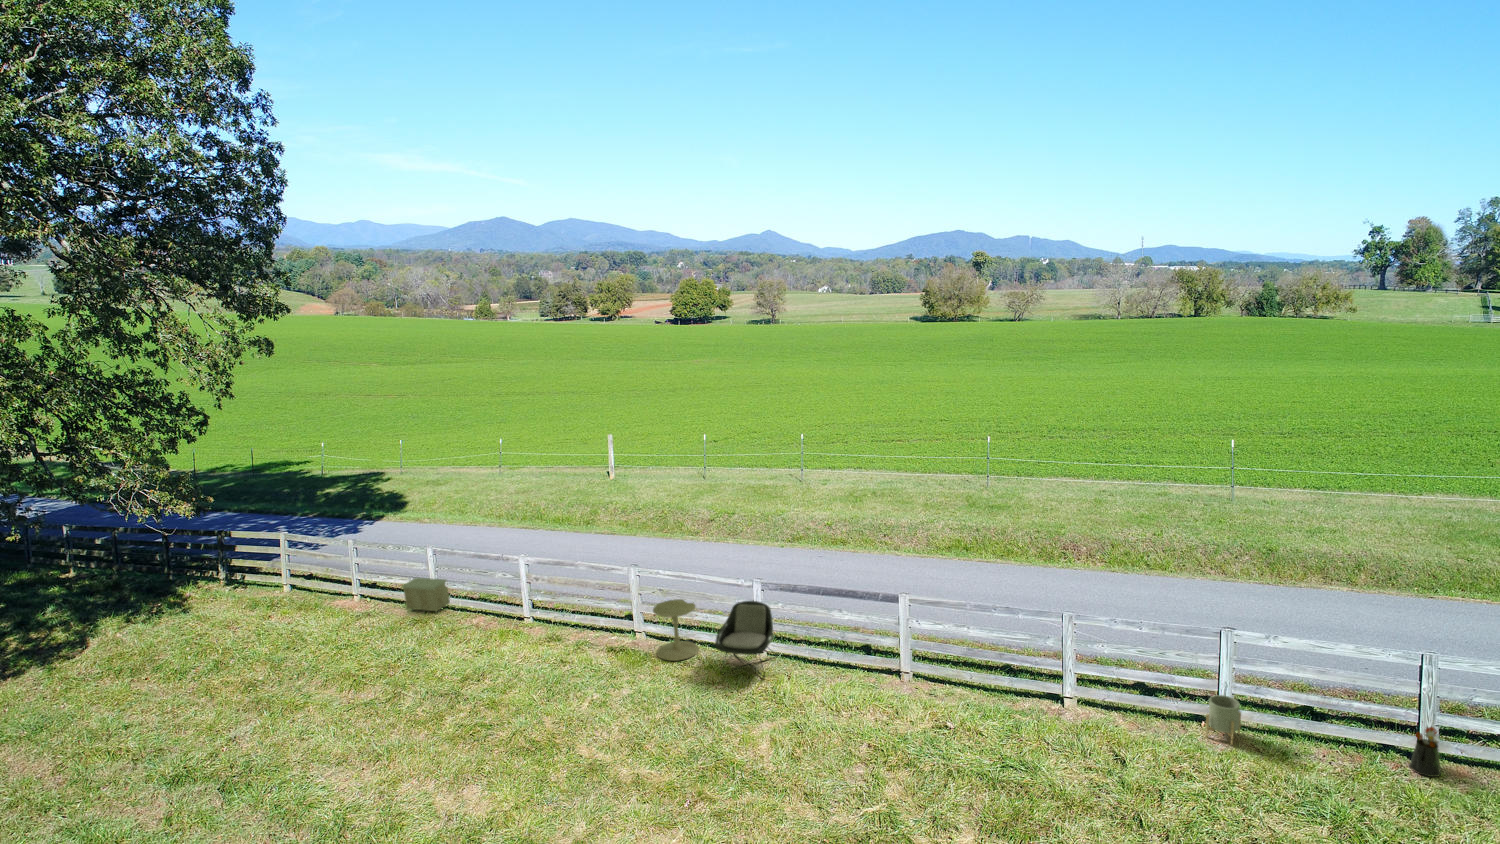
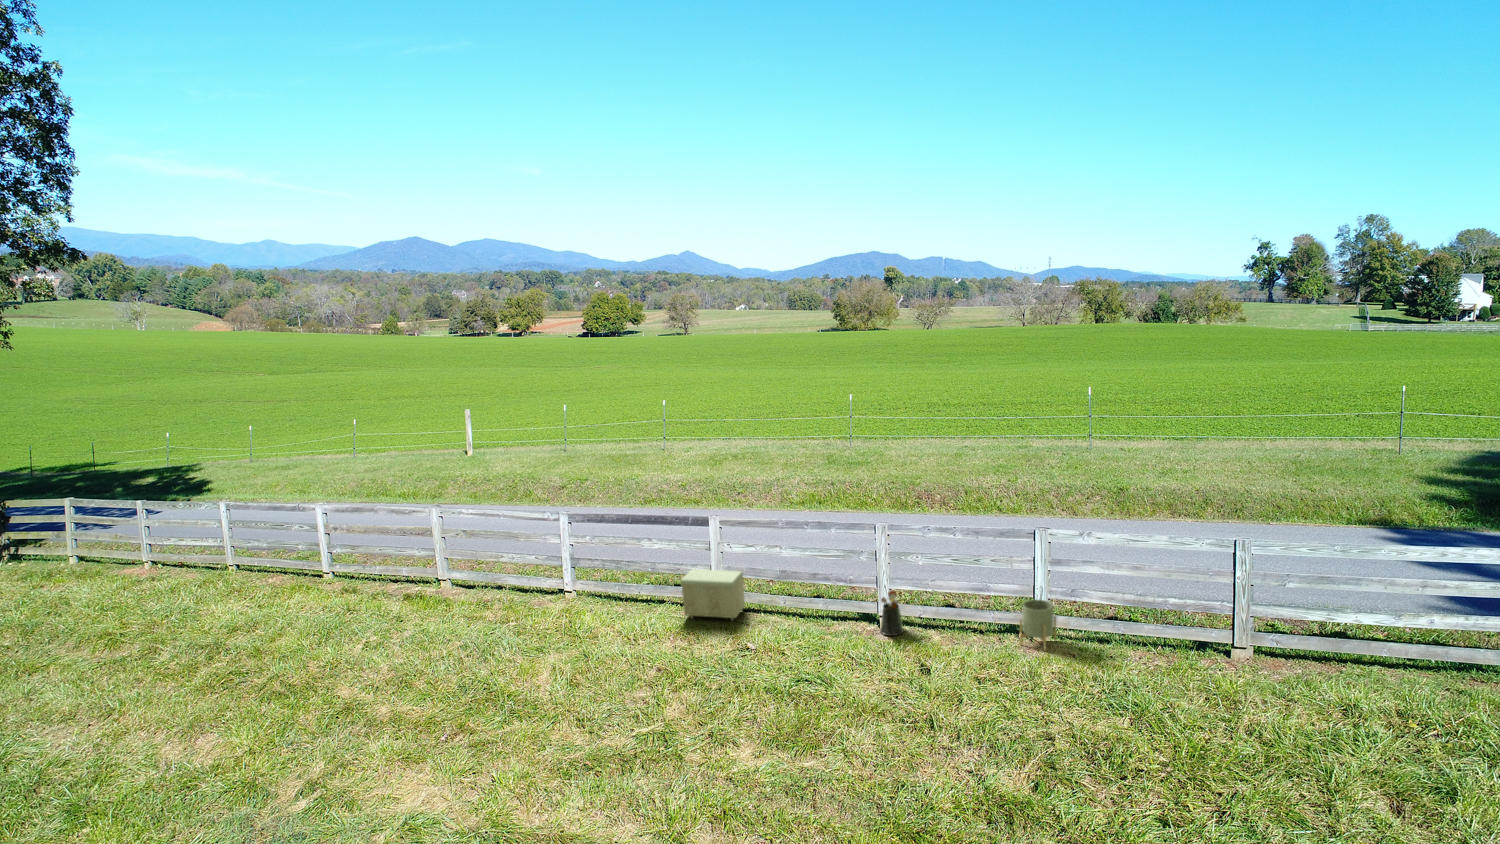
storage bench: present [403,578,450,612] -> present [681,569,745,620]
pedestal table: present [653,599,699,661] -> none [451,539,506,604]
lounge chair: present [715,601,774,678] -> none [513,534,588,615]
watering can: present [1409,727,1441,777] -> present [880,590,904,636]

